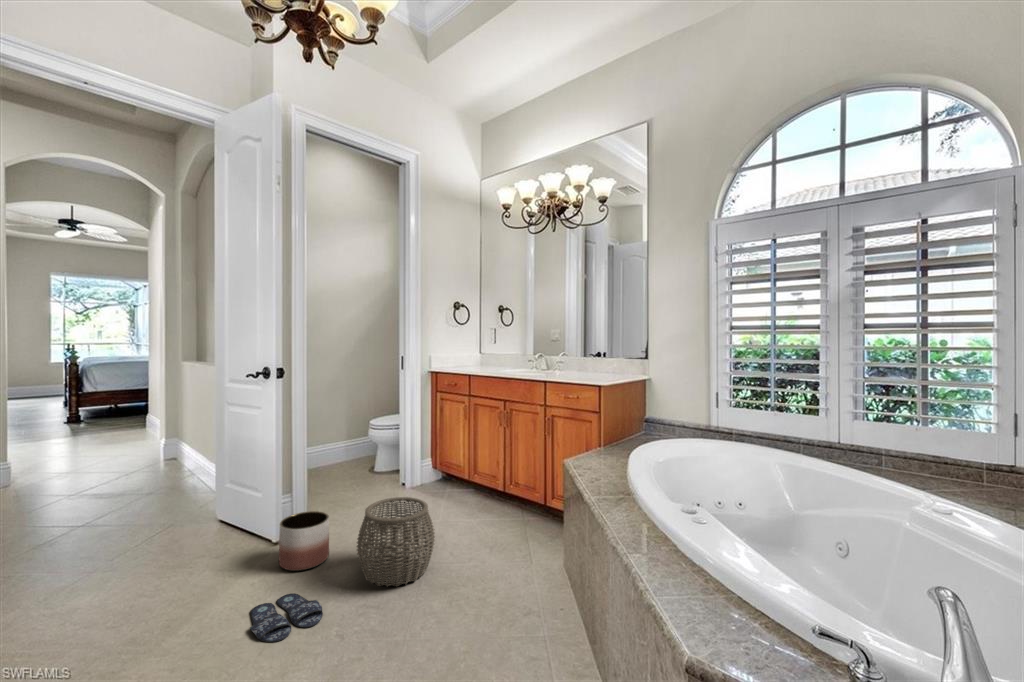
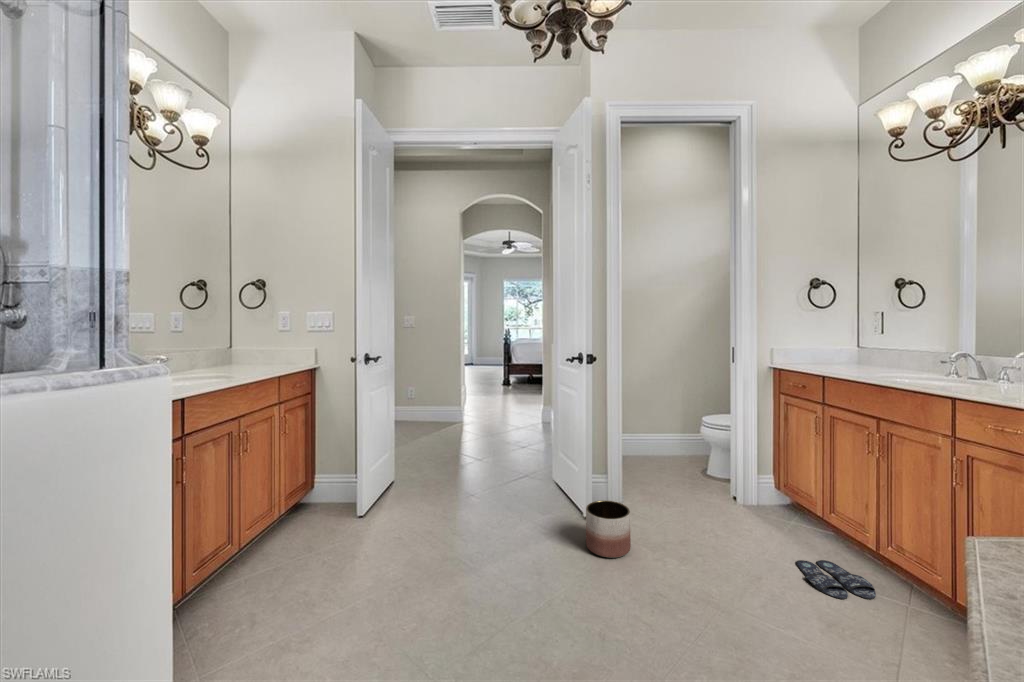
woven basket: present [357,497,435,587] -> none [646,513,739,620]
slippers: present [250,593,323,642] -> present [796,560,876,599]

